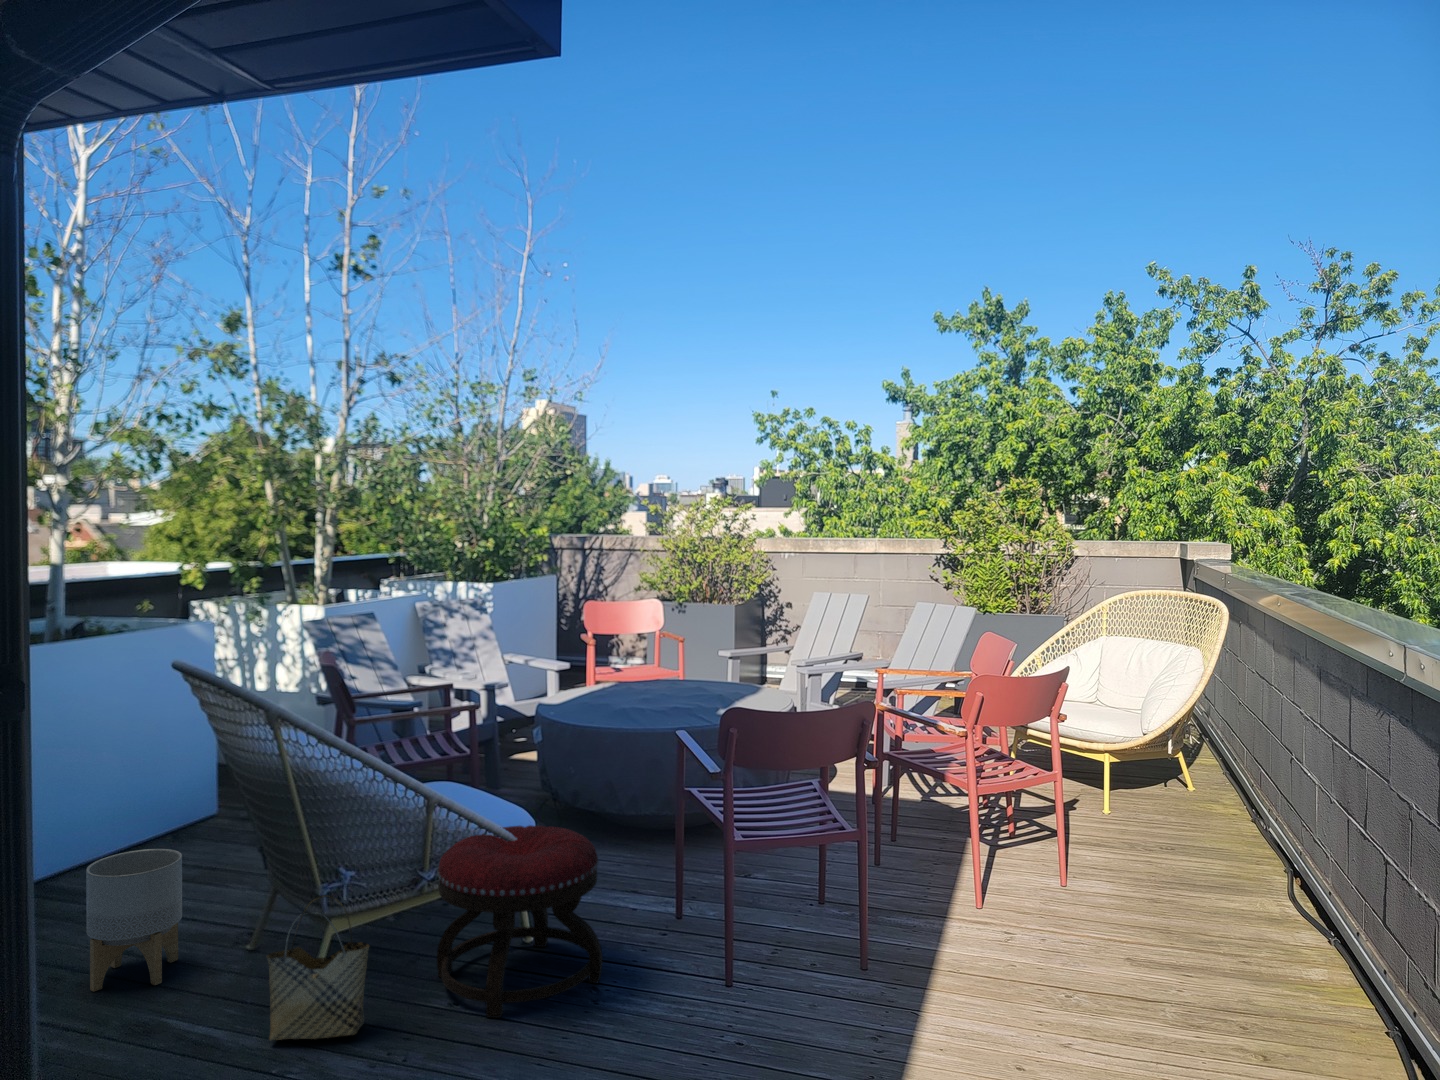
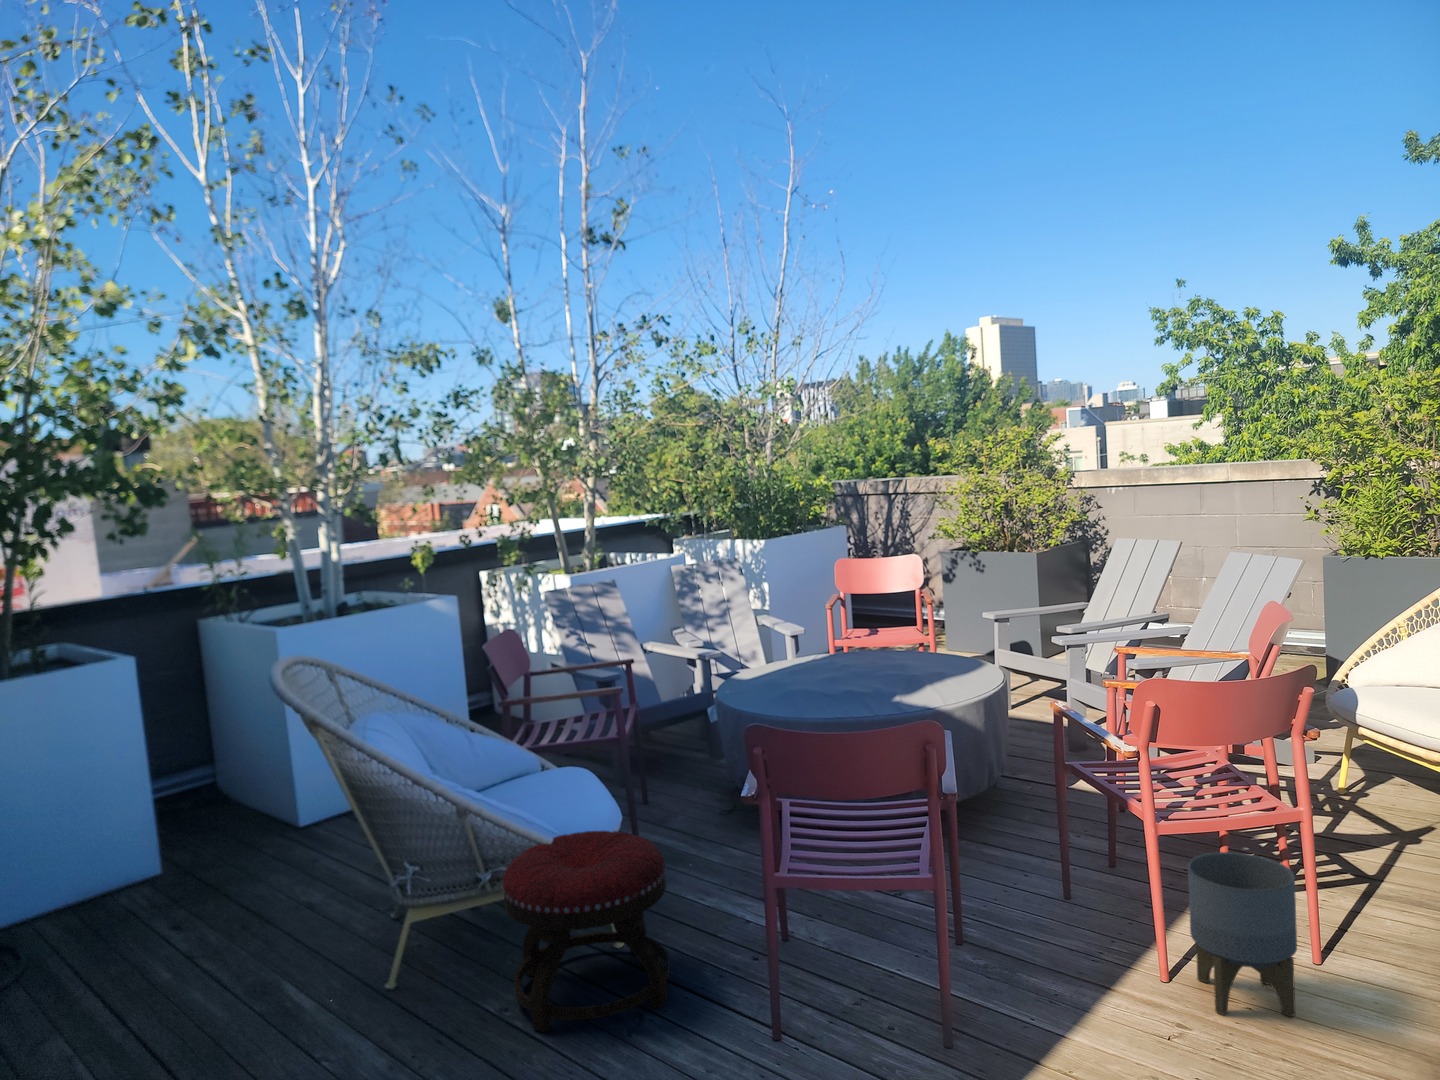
planter: present [86,849,182,992] -> present [1188,852,1297,1017]
woven basket: present [267,895,369,1041] -> none [343,890,431,1027]

